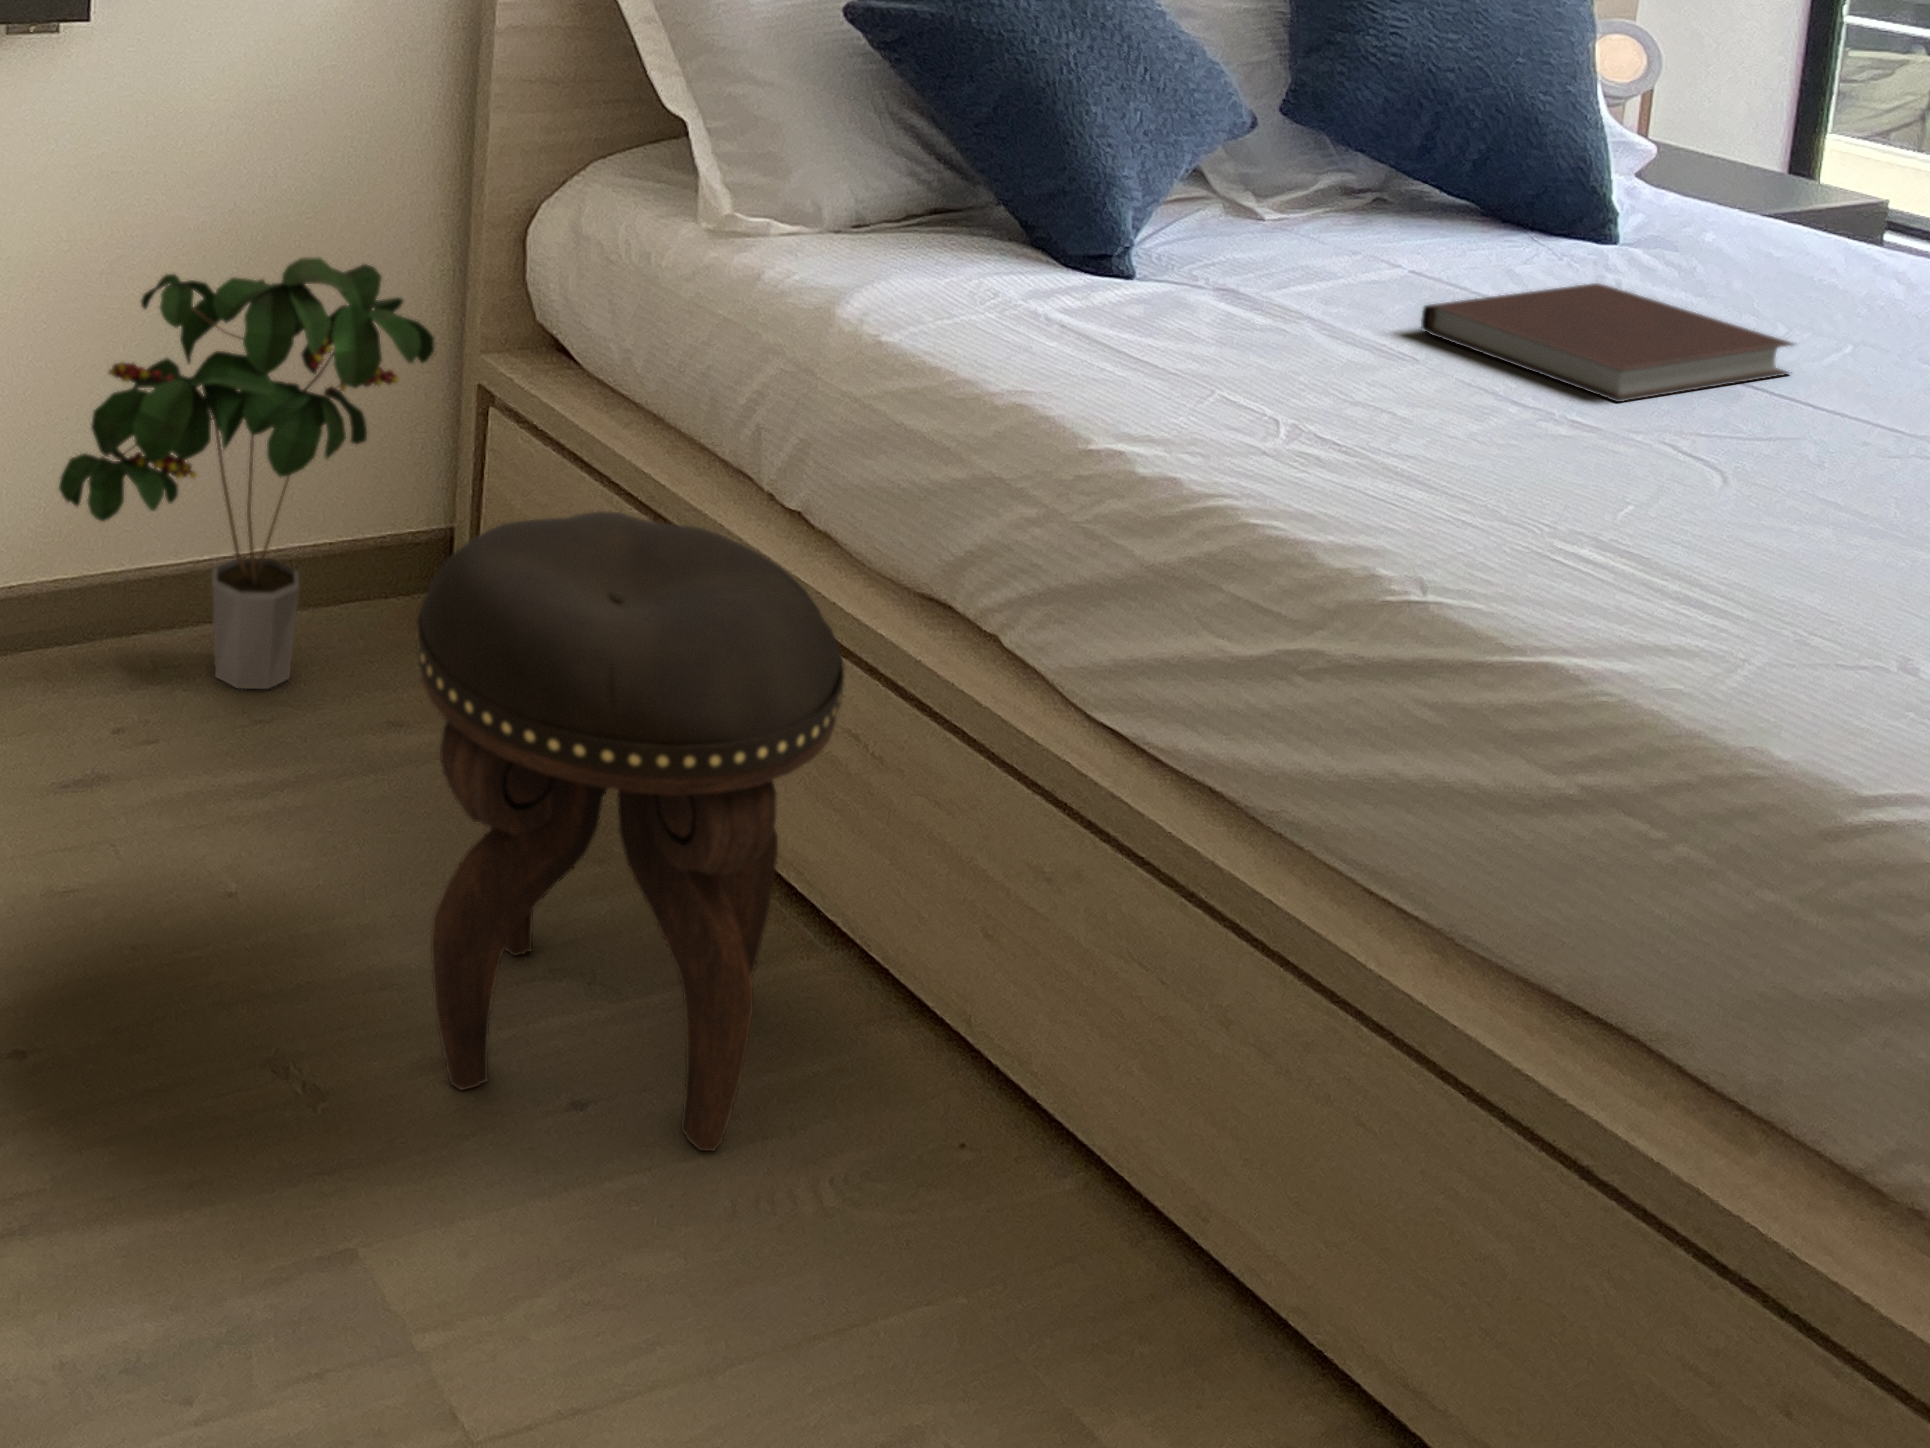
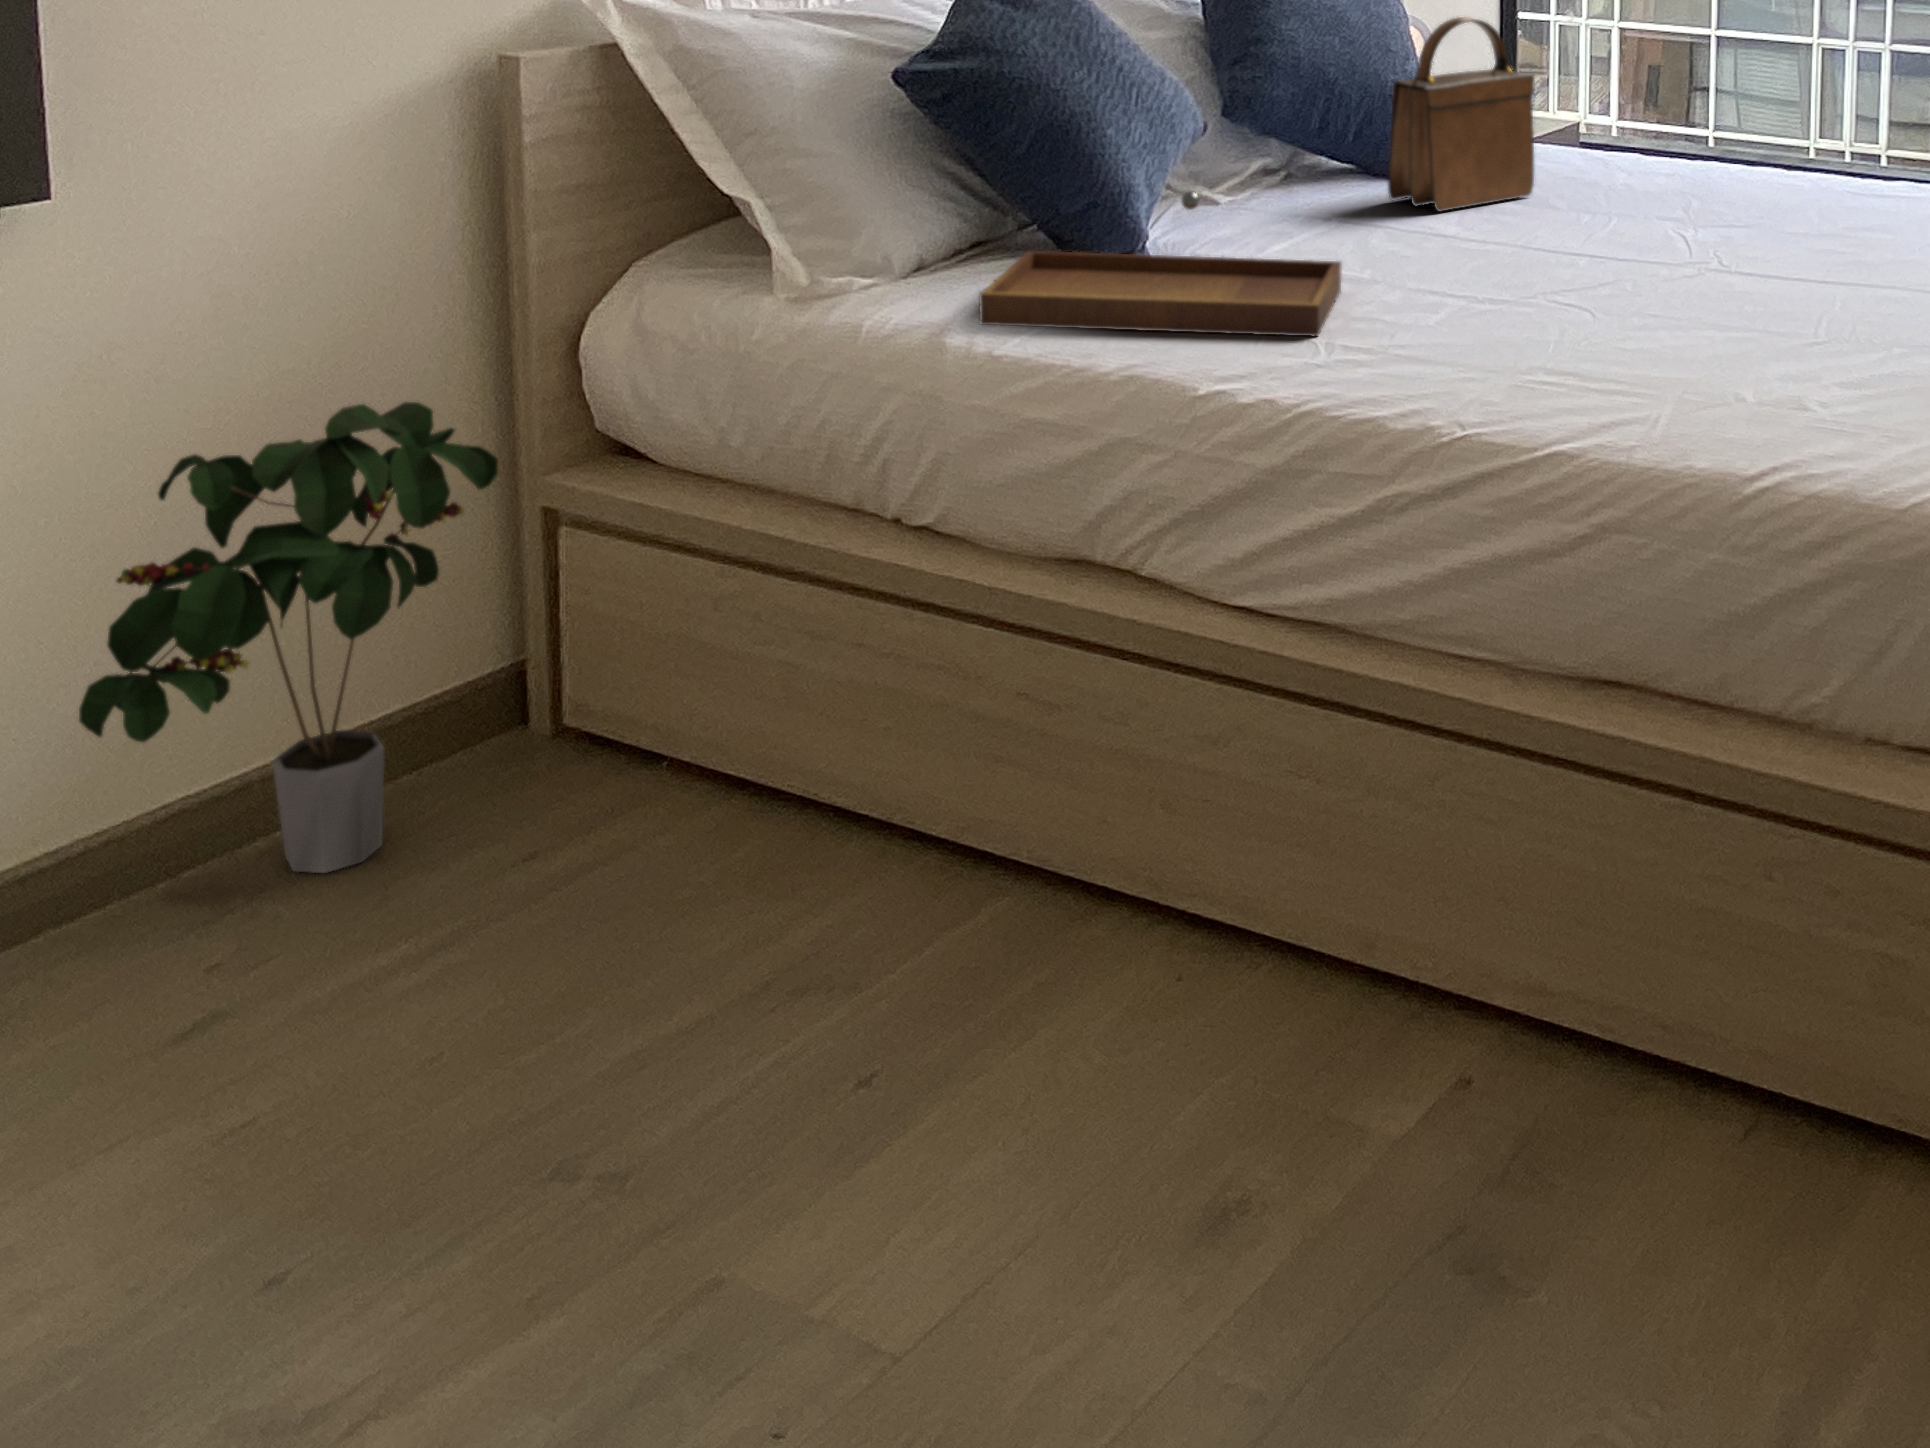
handbag: none [1514,23,1772,284] -> present [1388,17,1535,212]
tray: none [897,193,1387,411] -> present [979,191,1342,336]
notebook: present [1421,283,1793,402] -> none [1356,211,1578,289]
footstool: present [417,511,844,1151] -> none [620,550,1020,1113]

